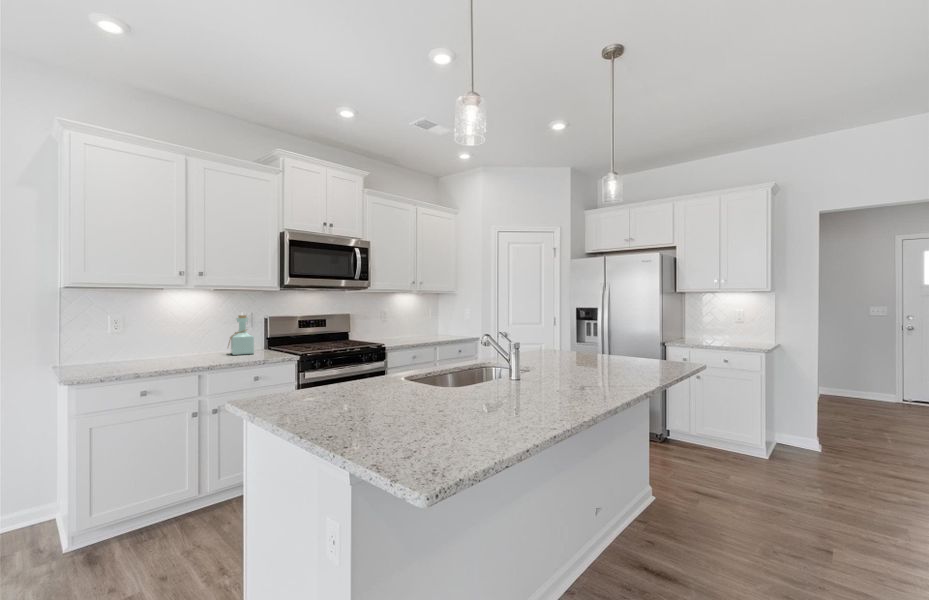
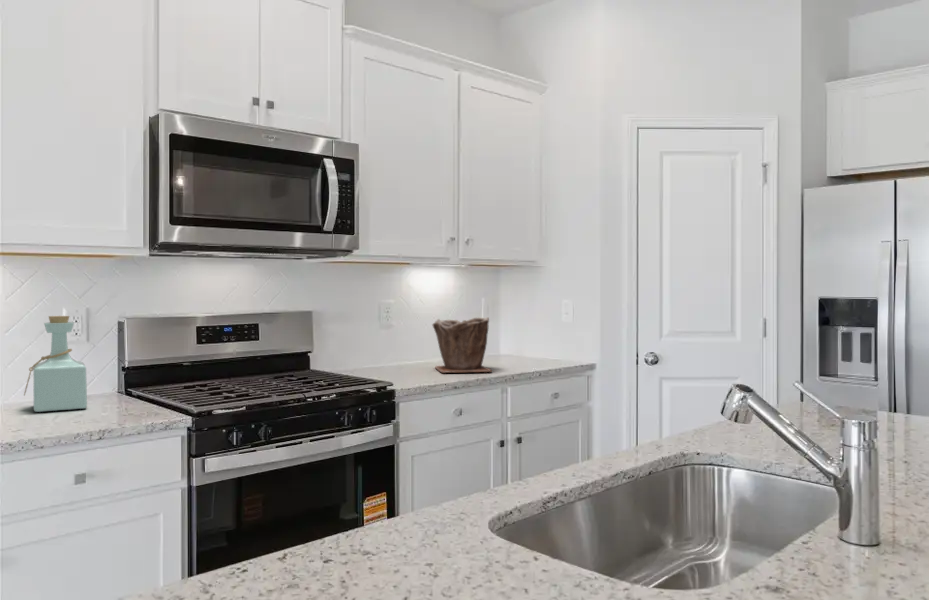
plant pot: none [404,316,430,341] -> present [433,317,491,373]

